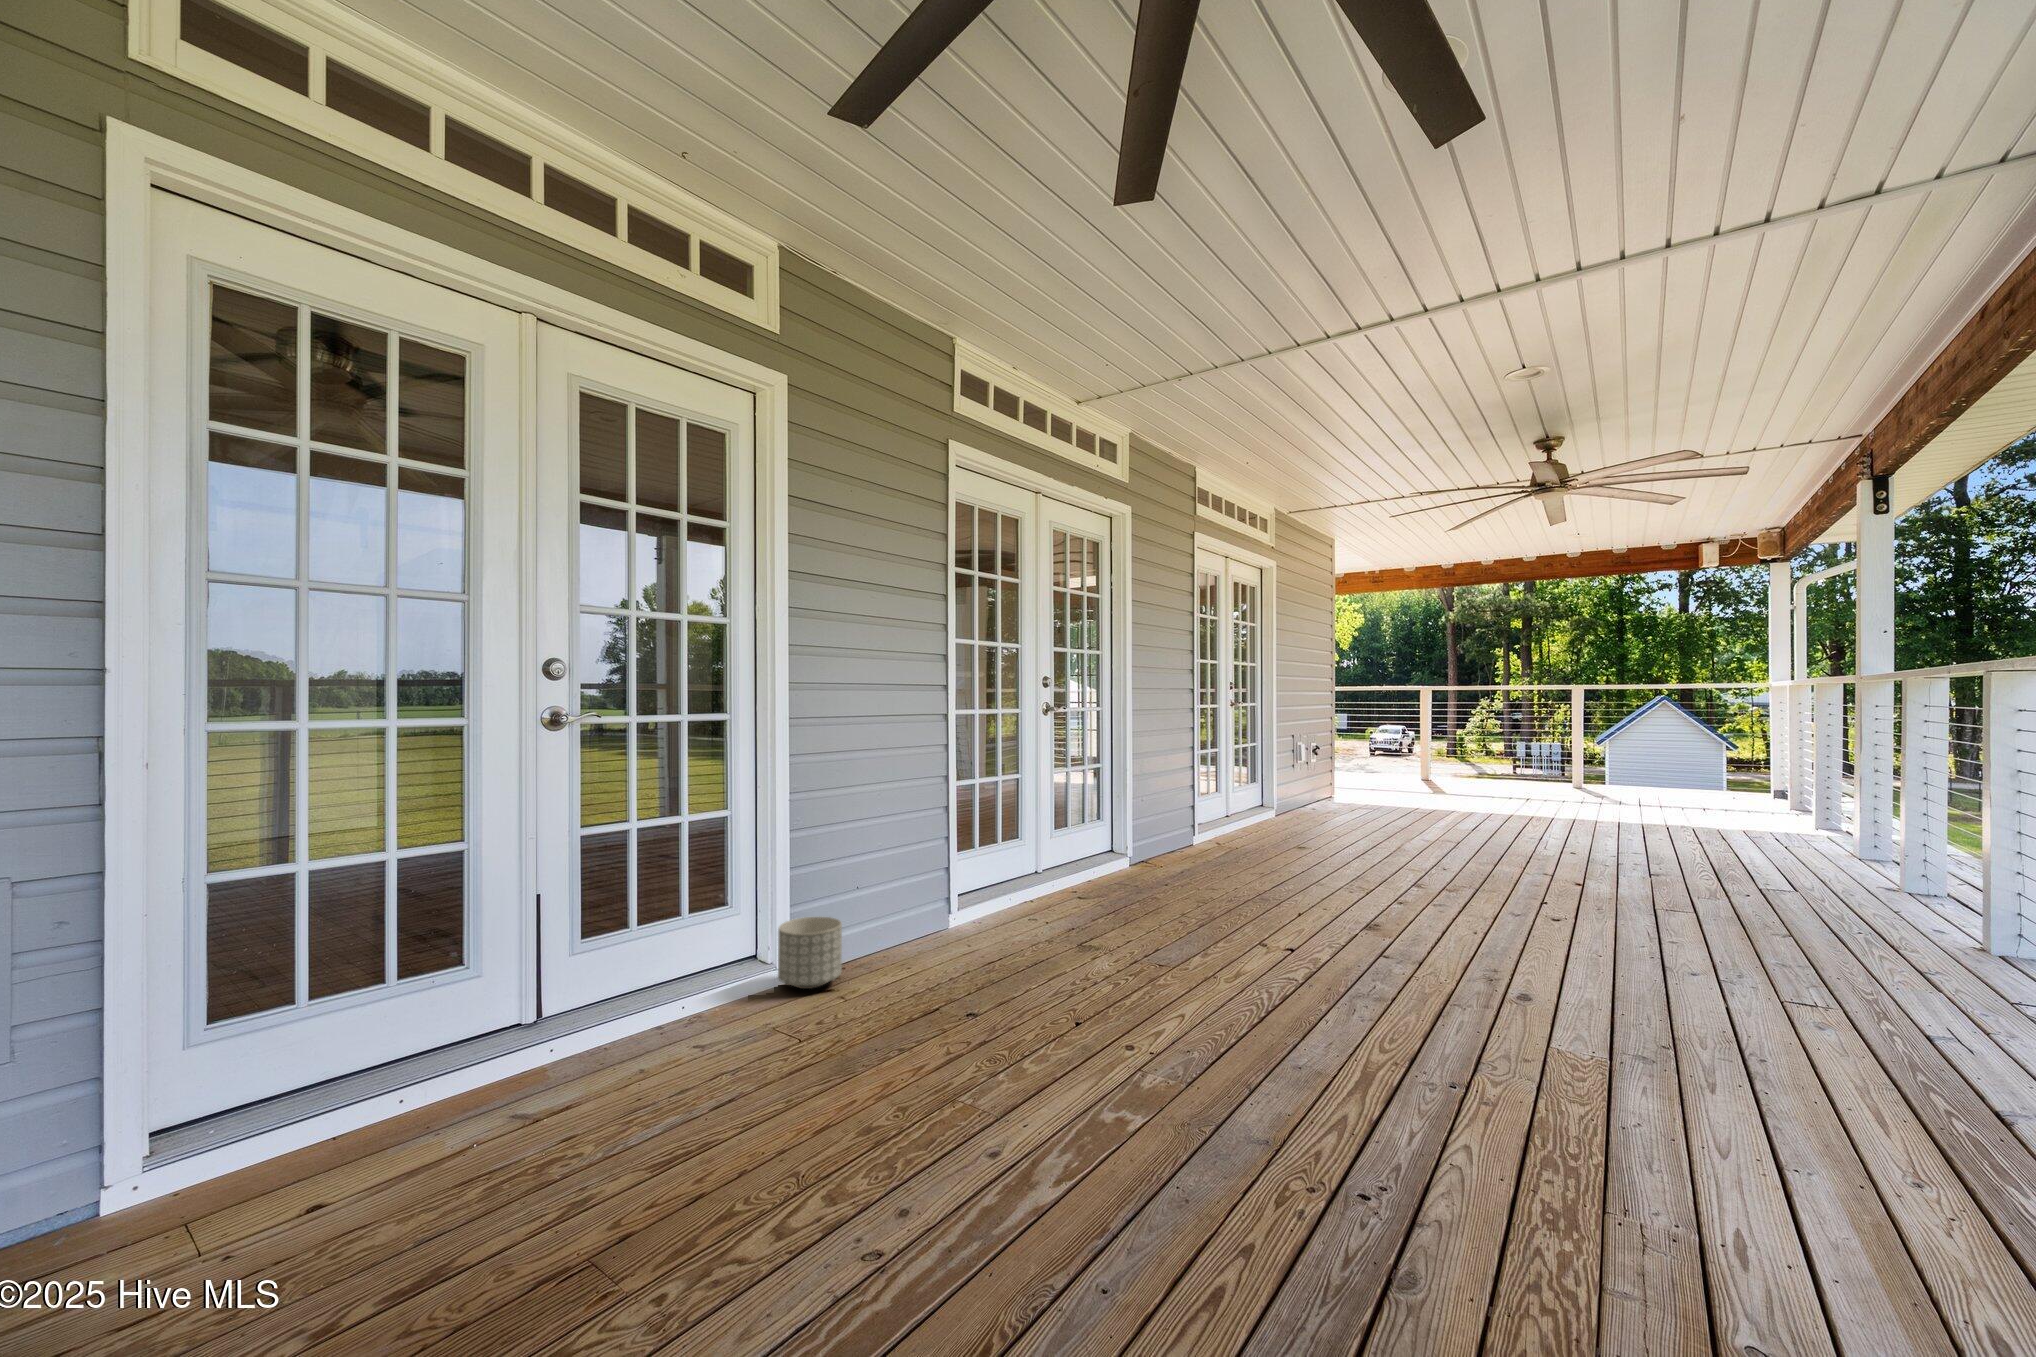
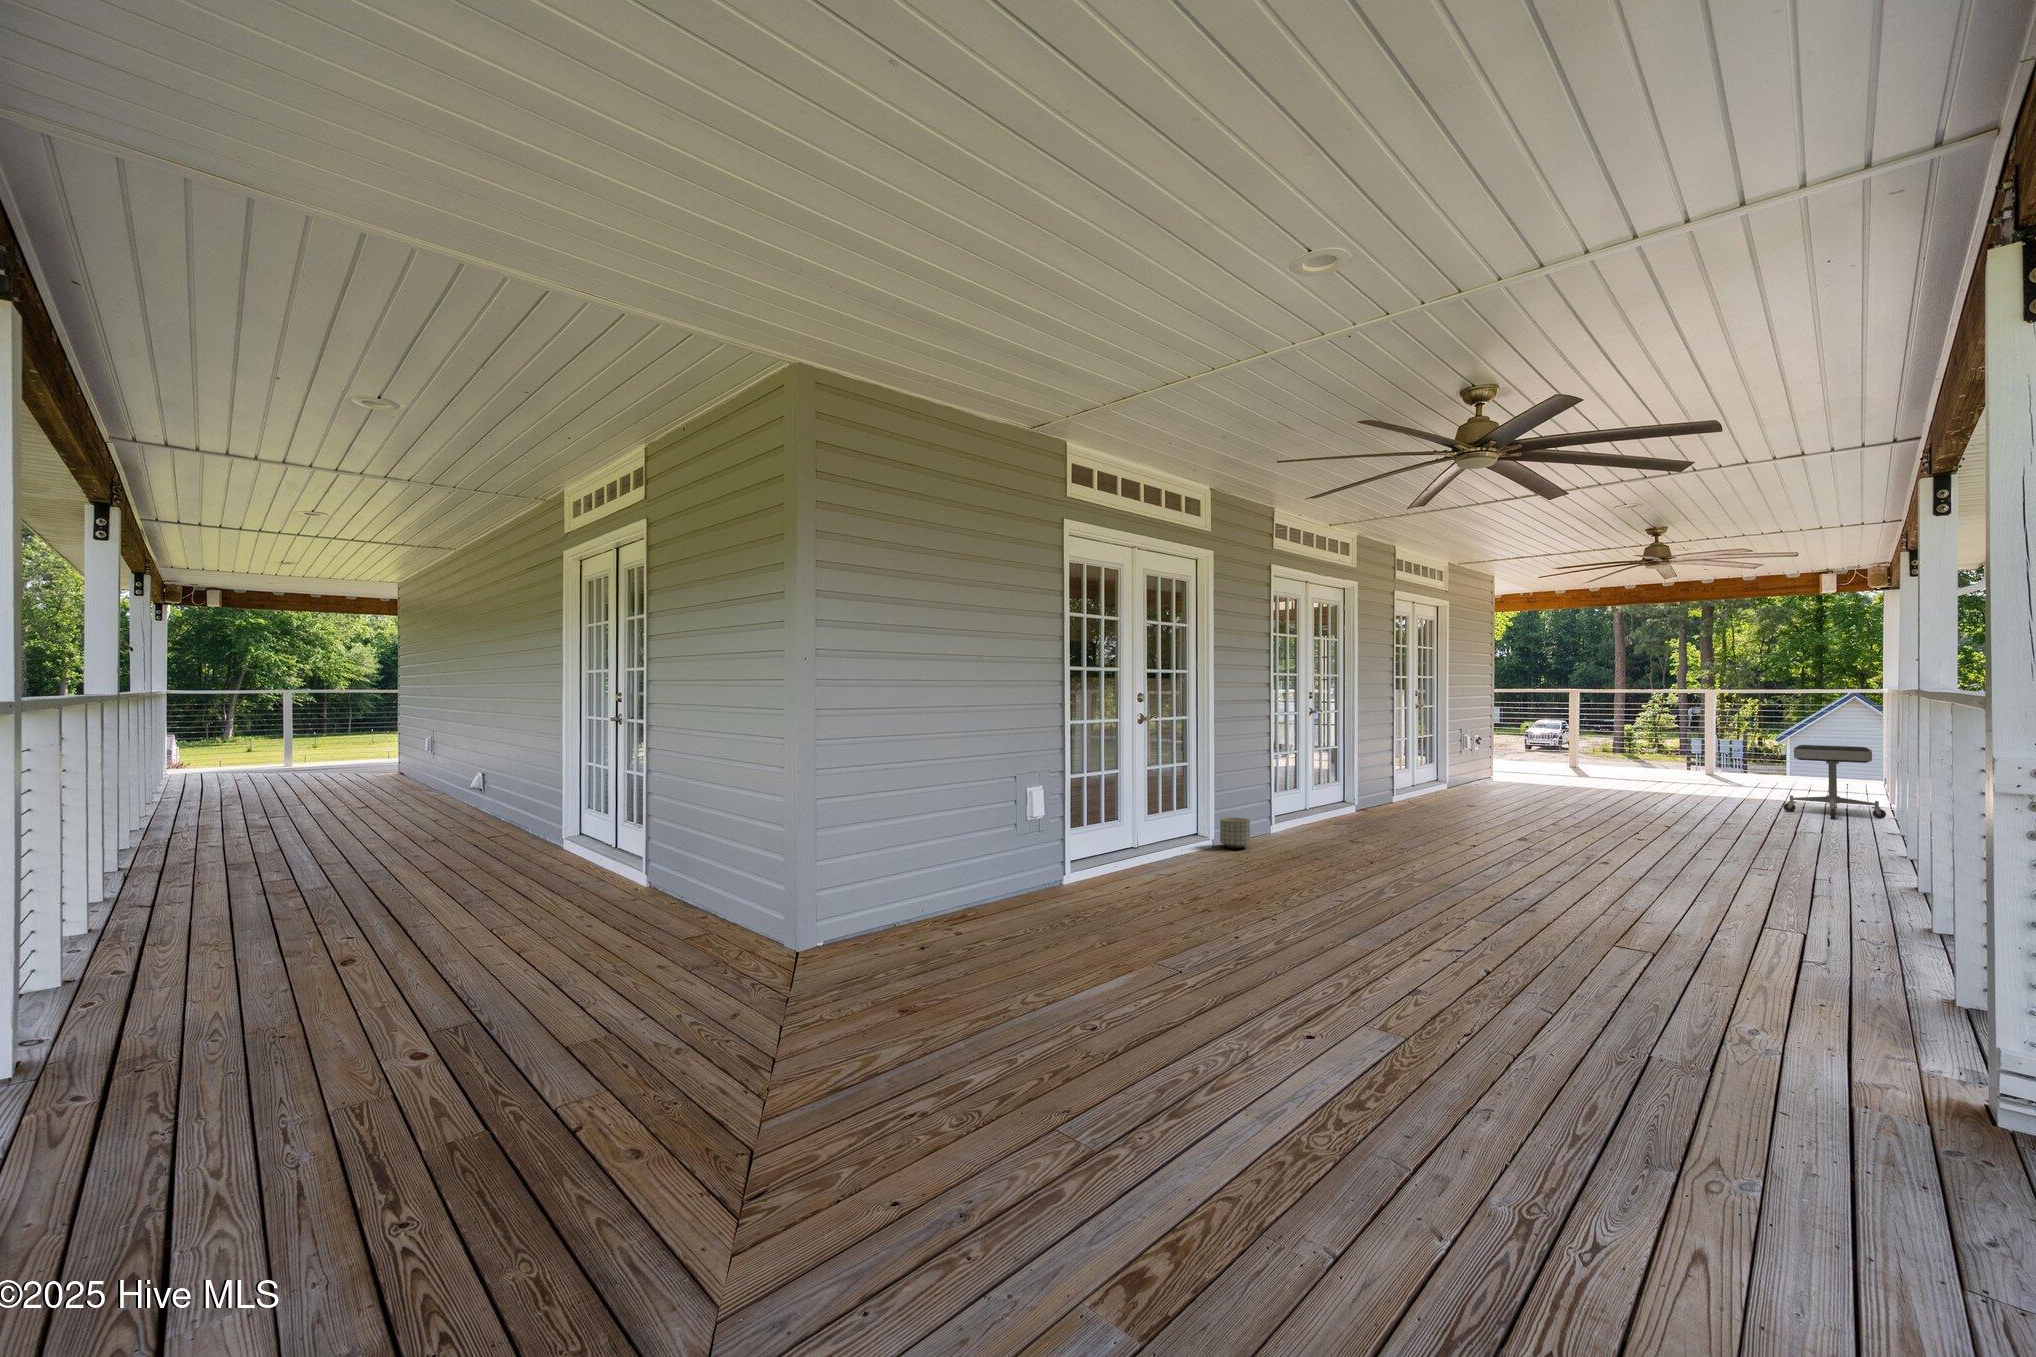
stool: none [1723,751,1873,860] -> present [1783,745,1886,819]

